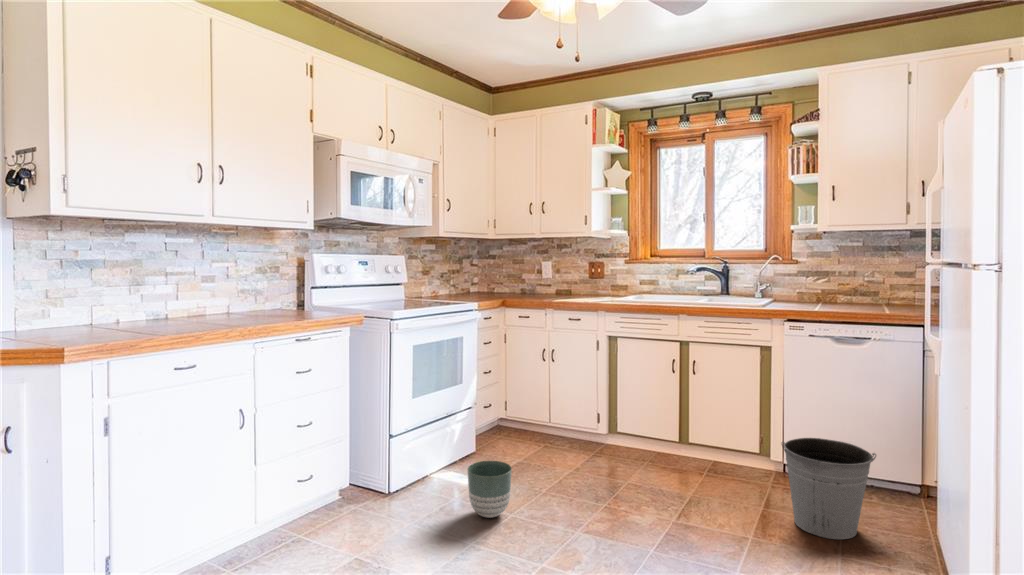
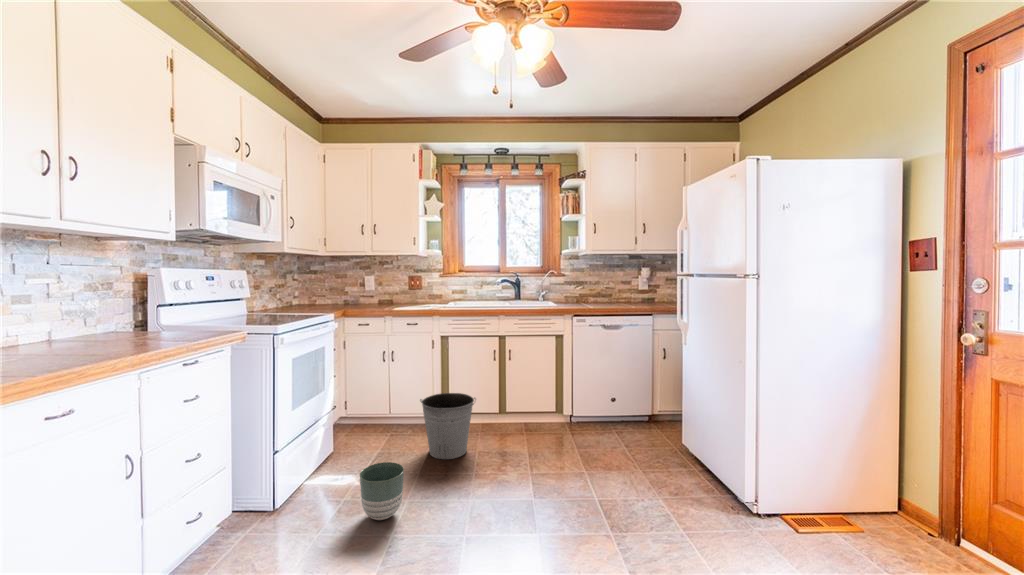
bucket: present [781,438,876,539] -> present [420,393,476,459]

